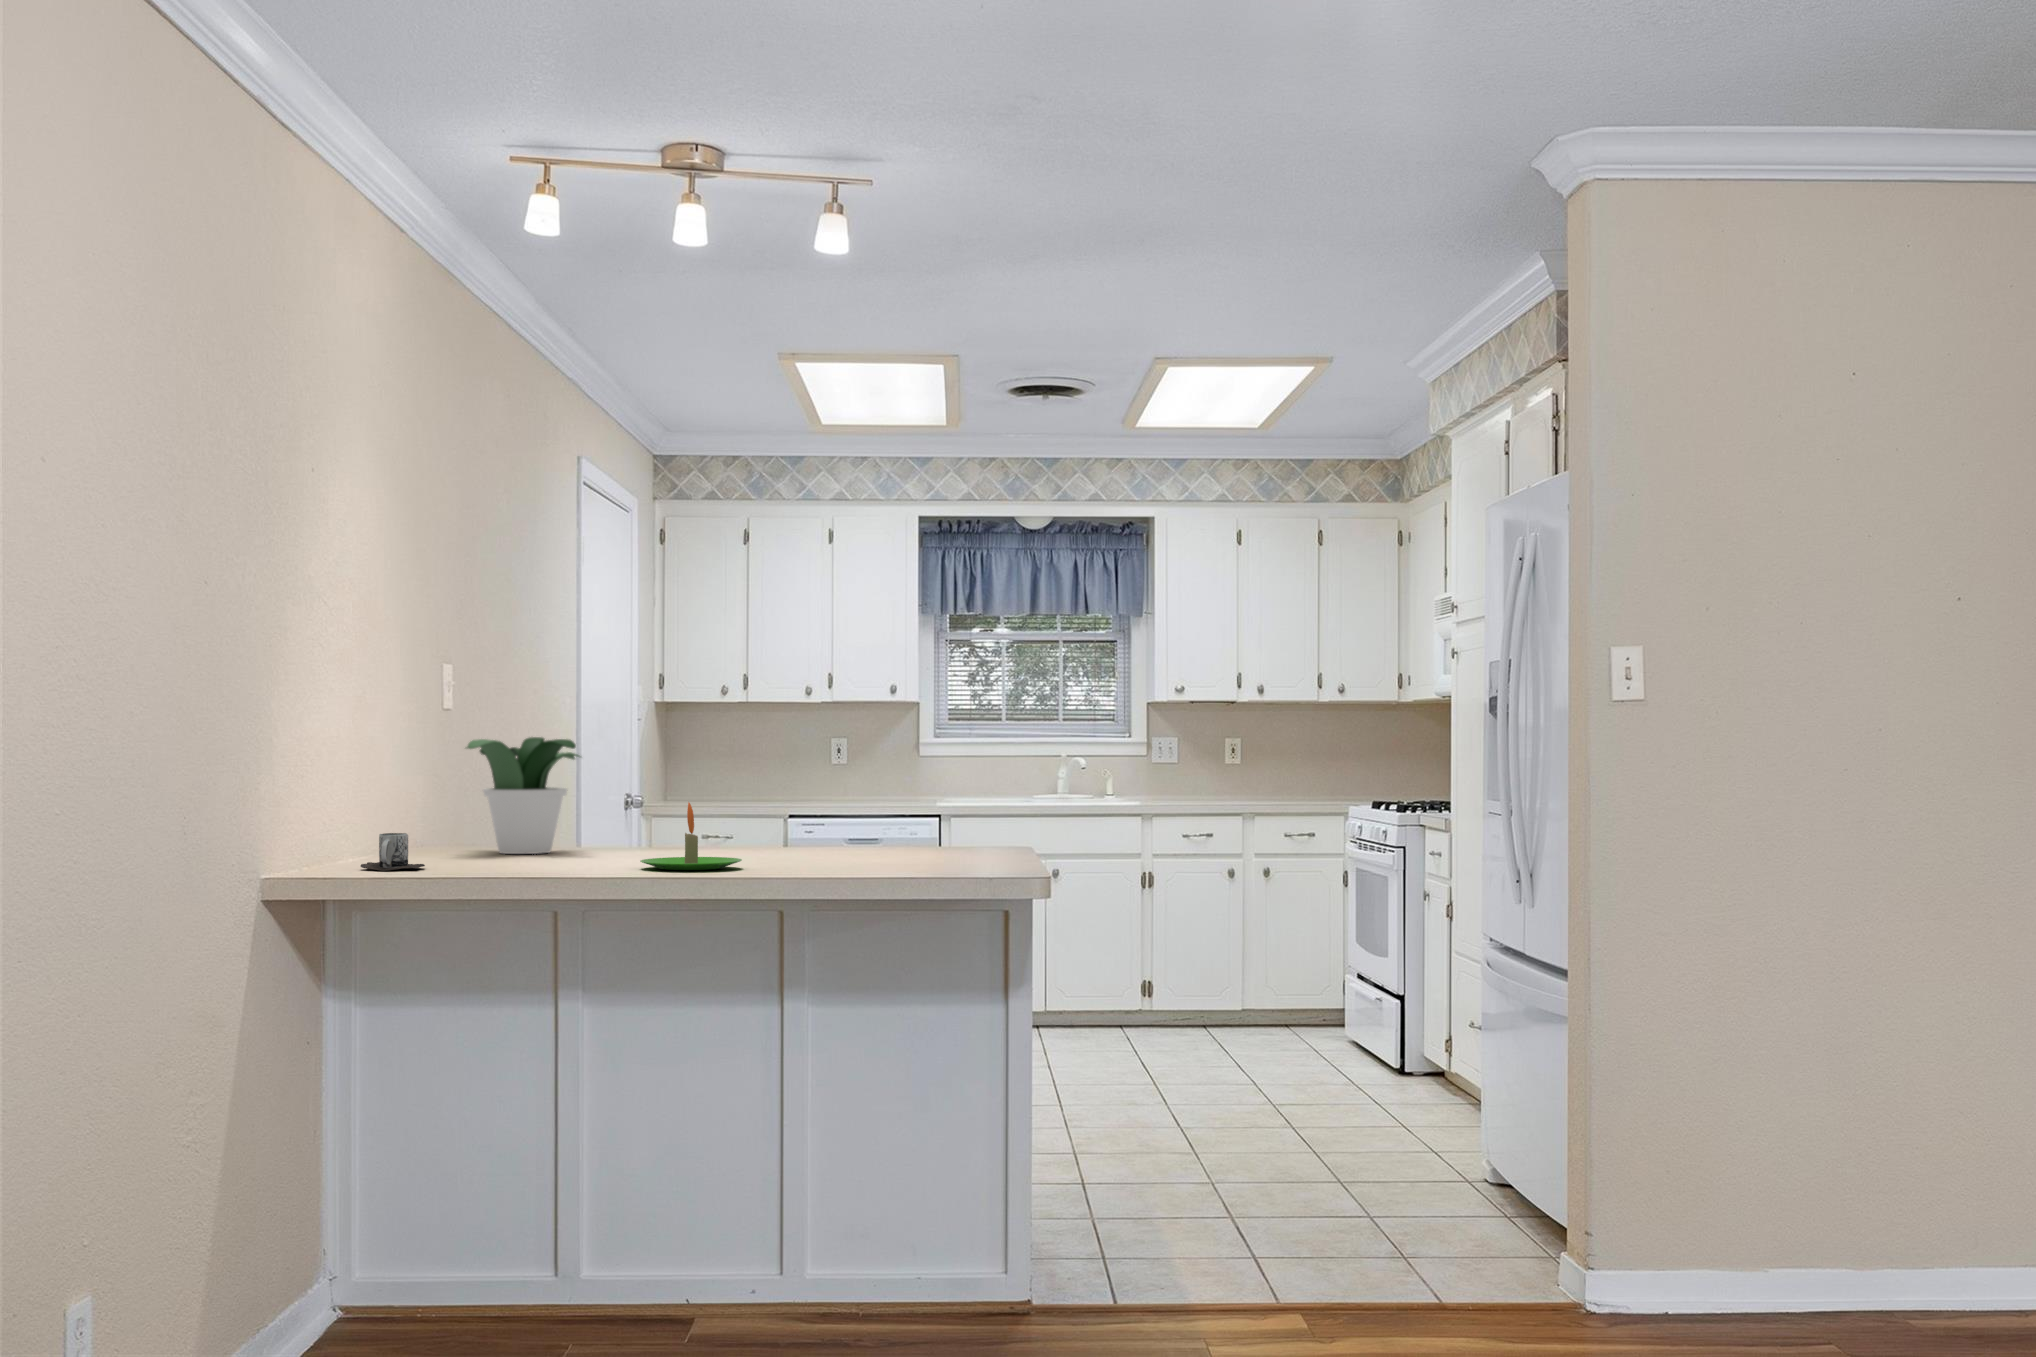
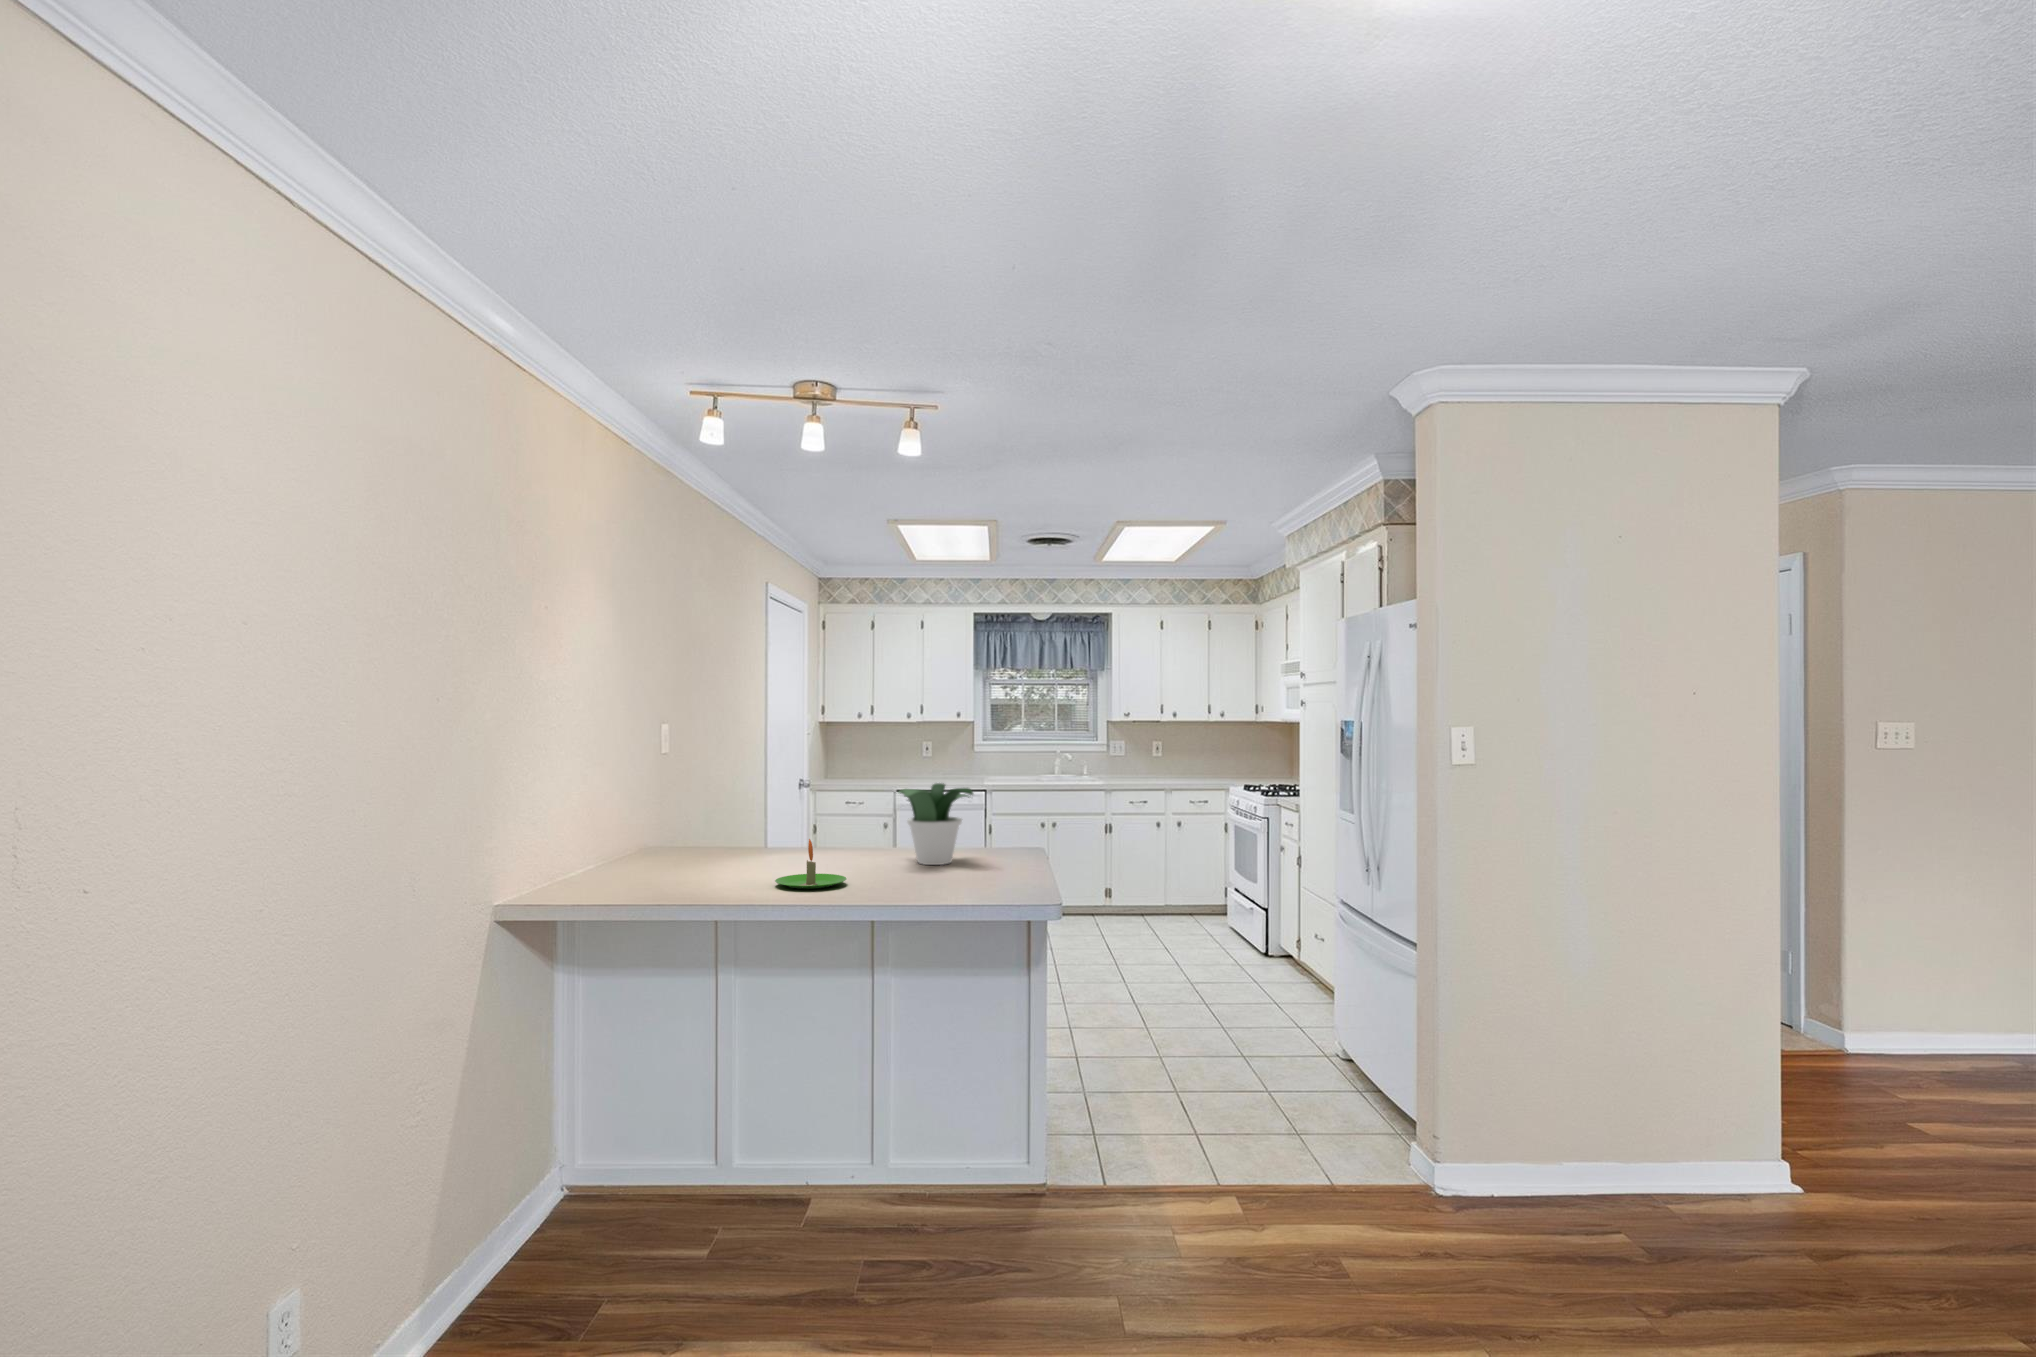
potted plant: present [466,737,580,854] -> present [899,783,973,865]
mug: present [361,833,425,871] -> none [578,862,625,892]

